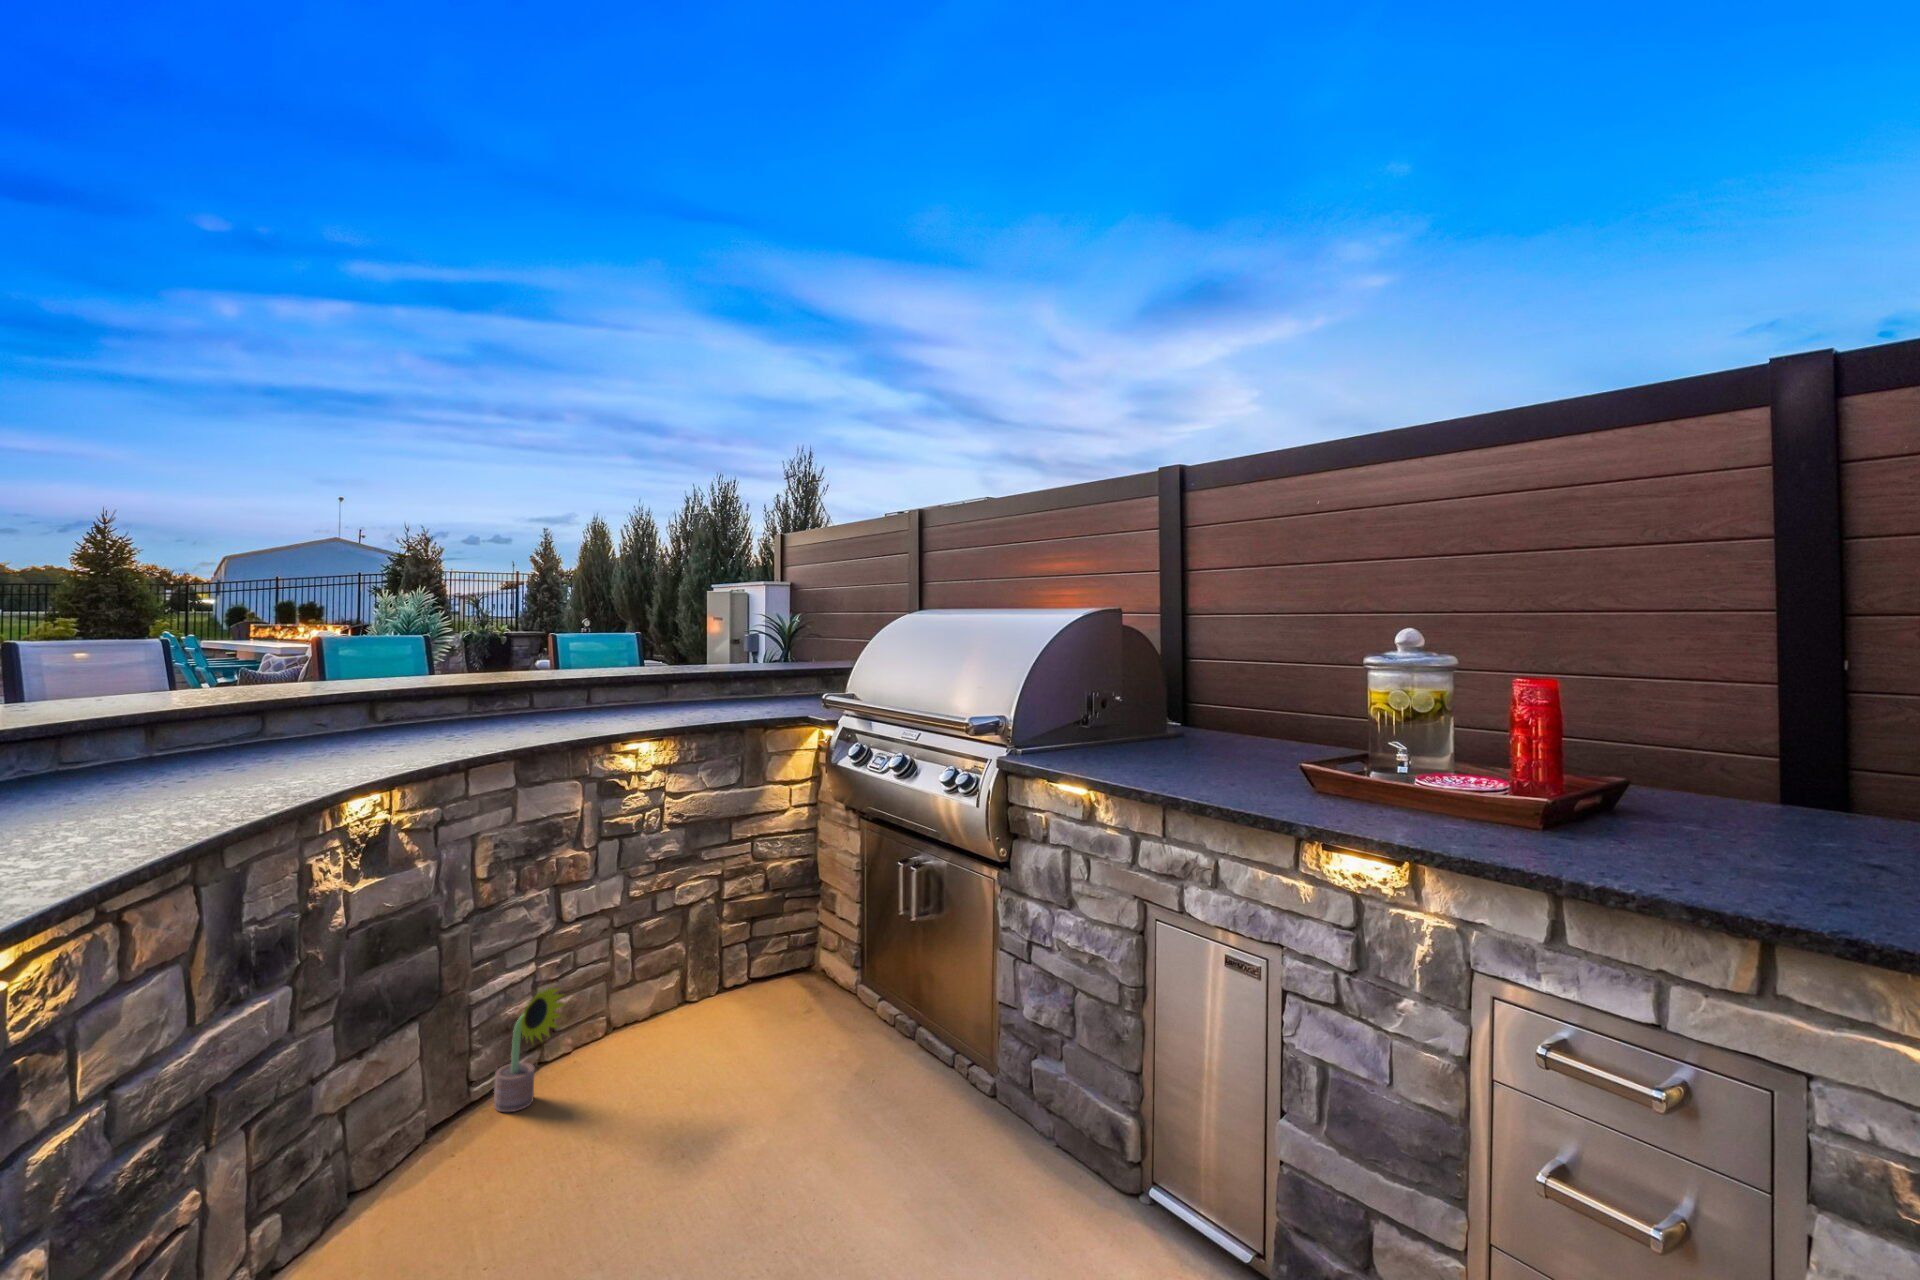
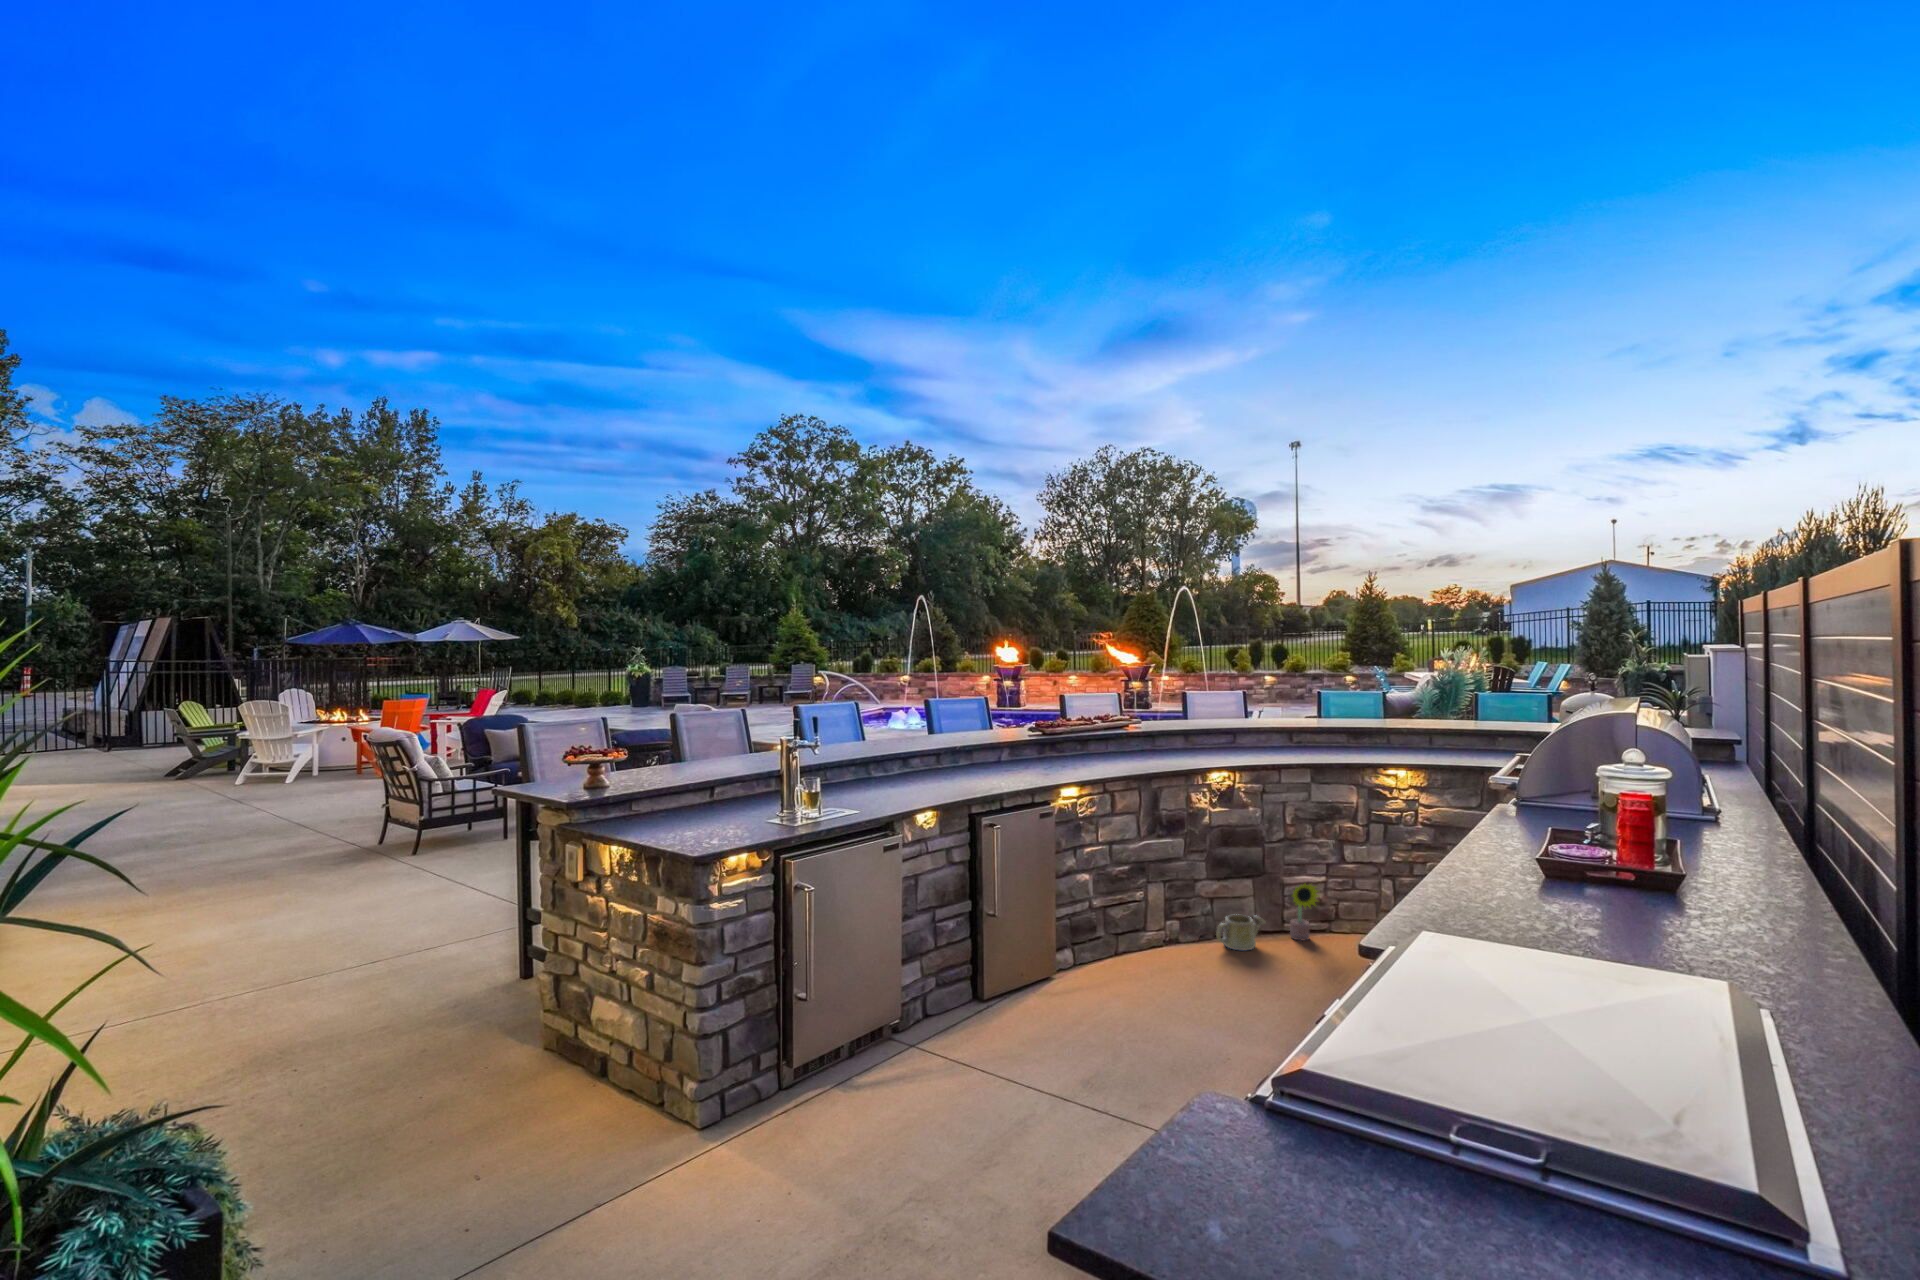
watering can: none [385,1100,477,1211] -> present [1216,914,1265,950]

